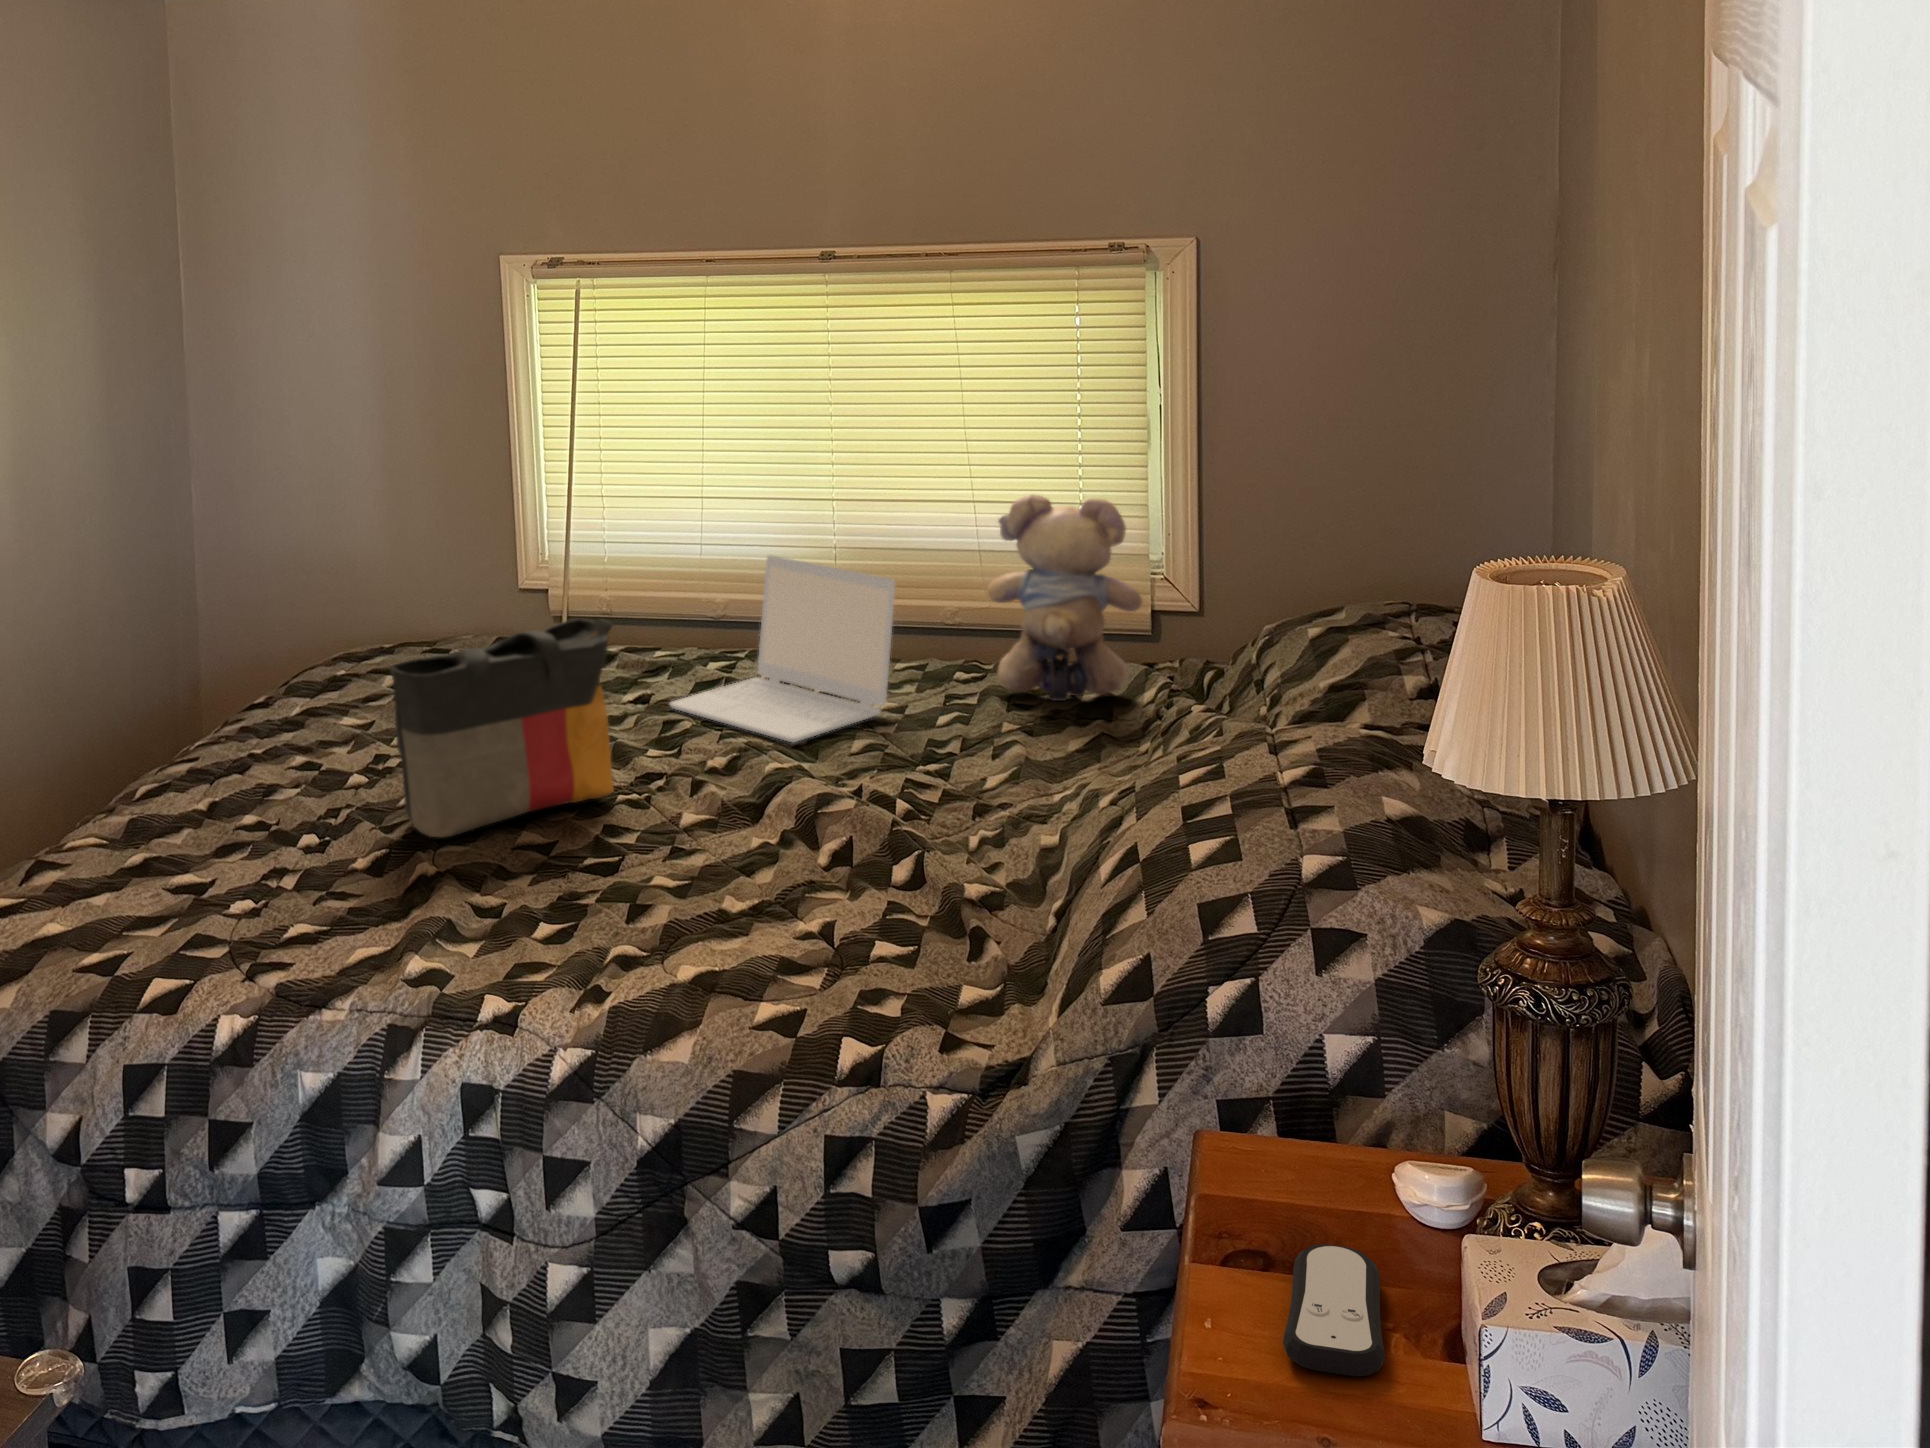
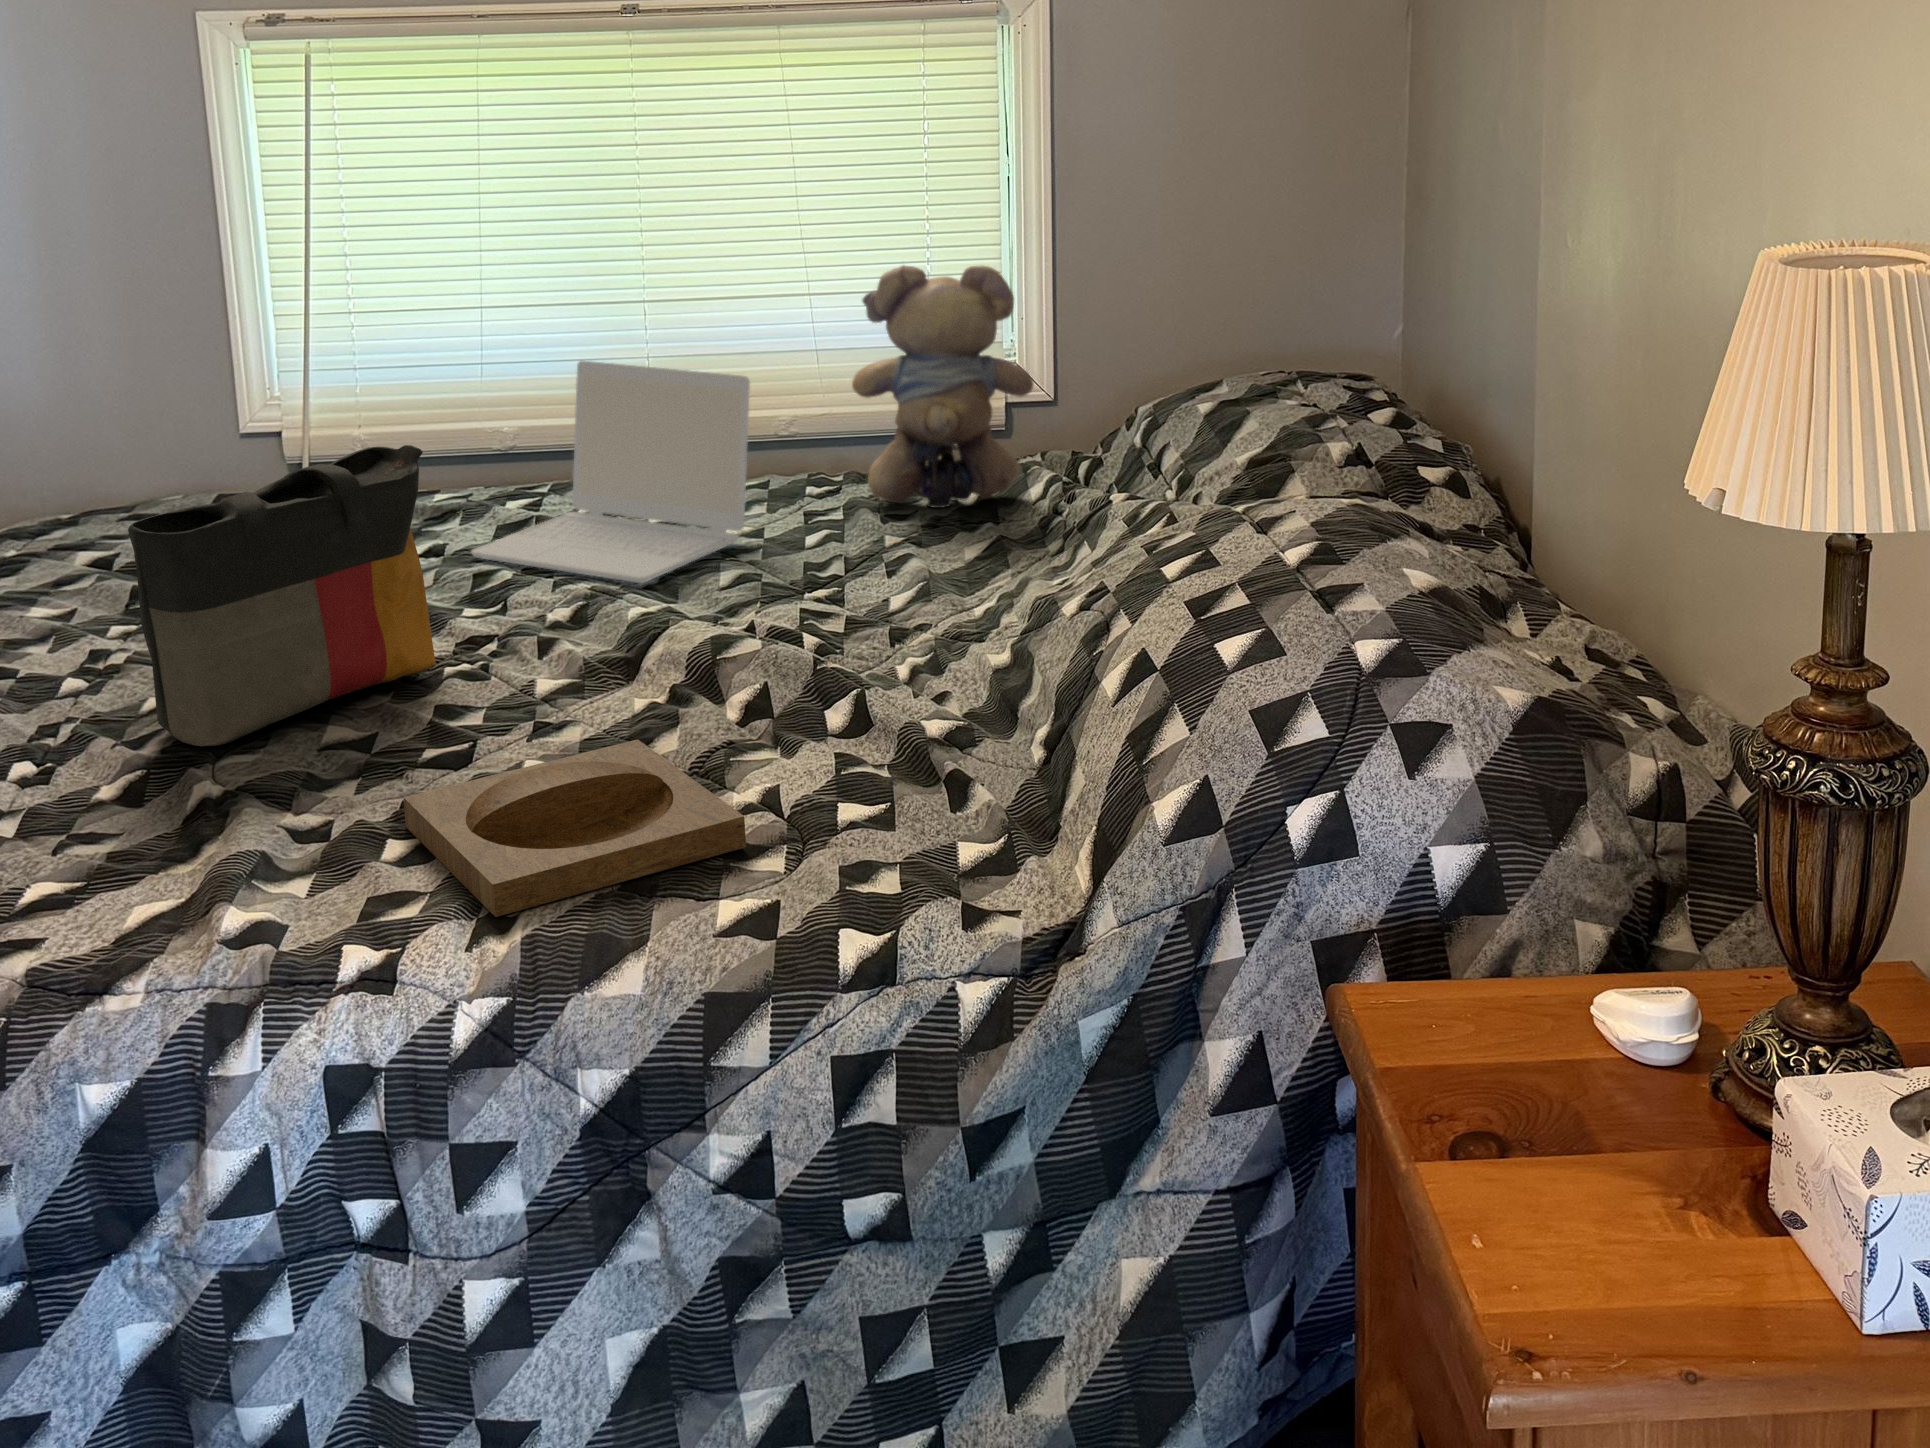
tray: none [557,869,801,992] -> present [403,739,746,917]
remote control: present [1283,1244,1385,1376] -> none [1517,1097,1672,1258]

